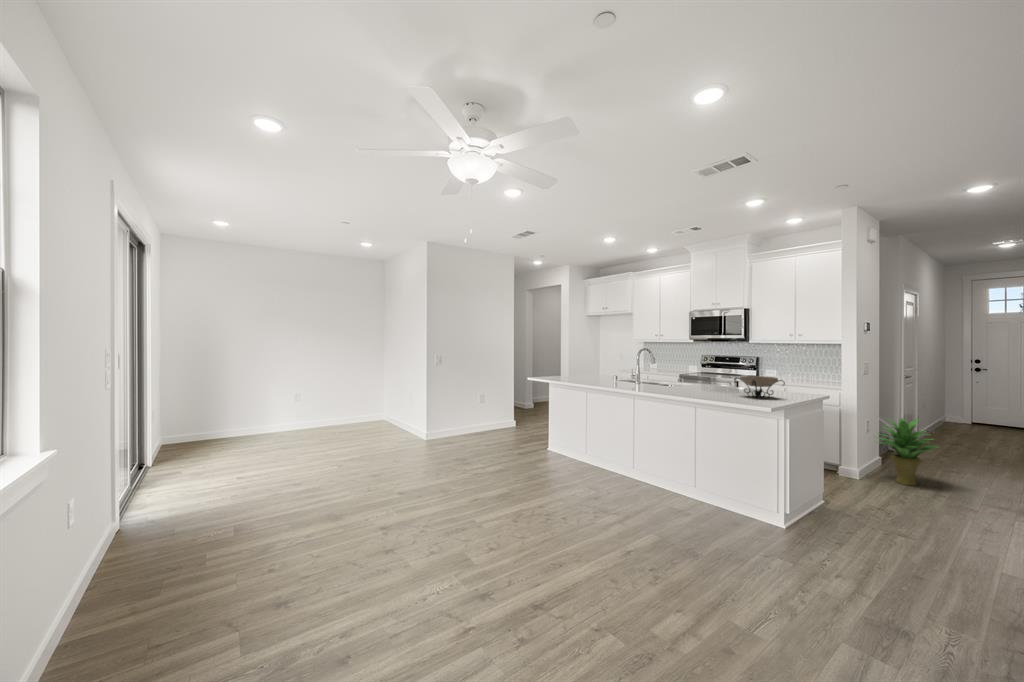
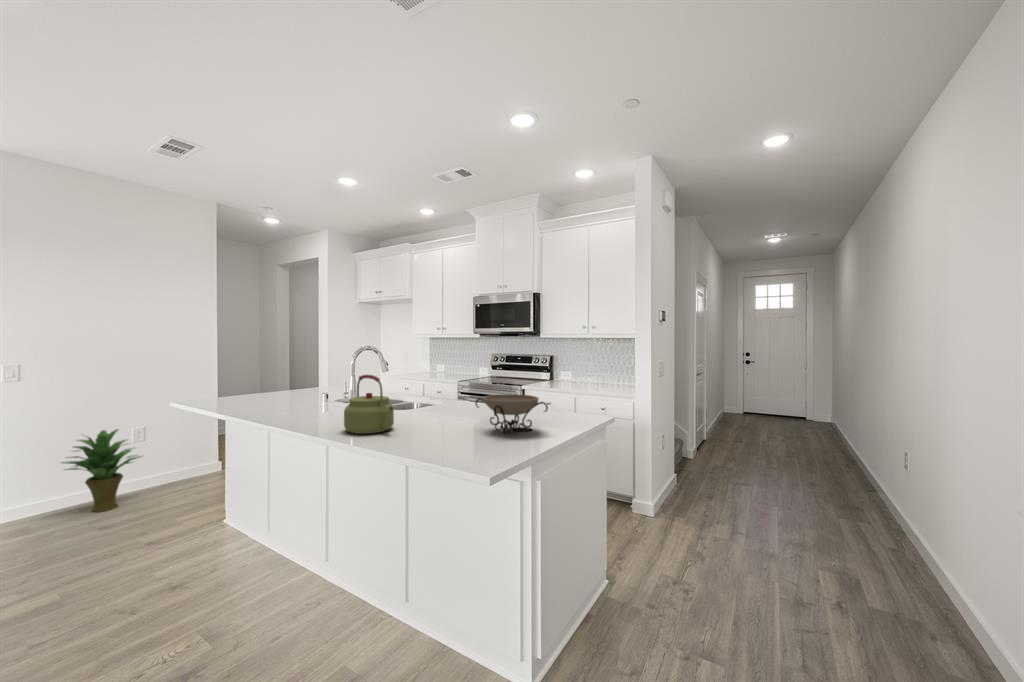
kettle: none [656,362,688,394] -> present [344,375,394,434]
potted plant: present [877,418,938,485] -> present [62,429,141,512]

